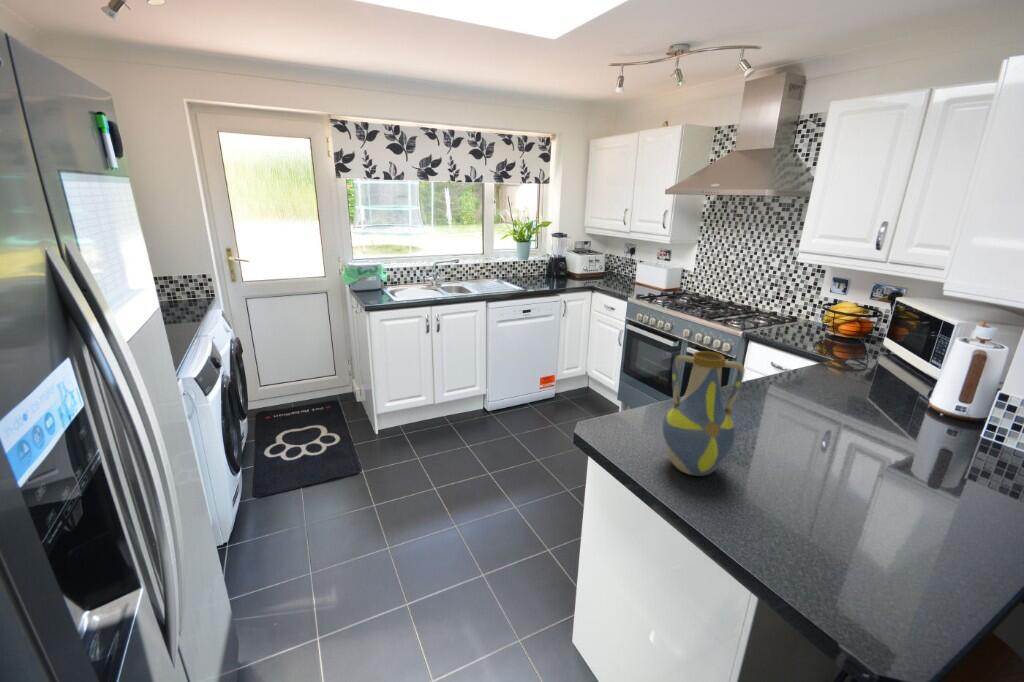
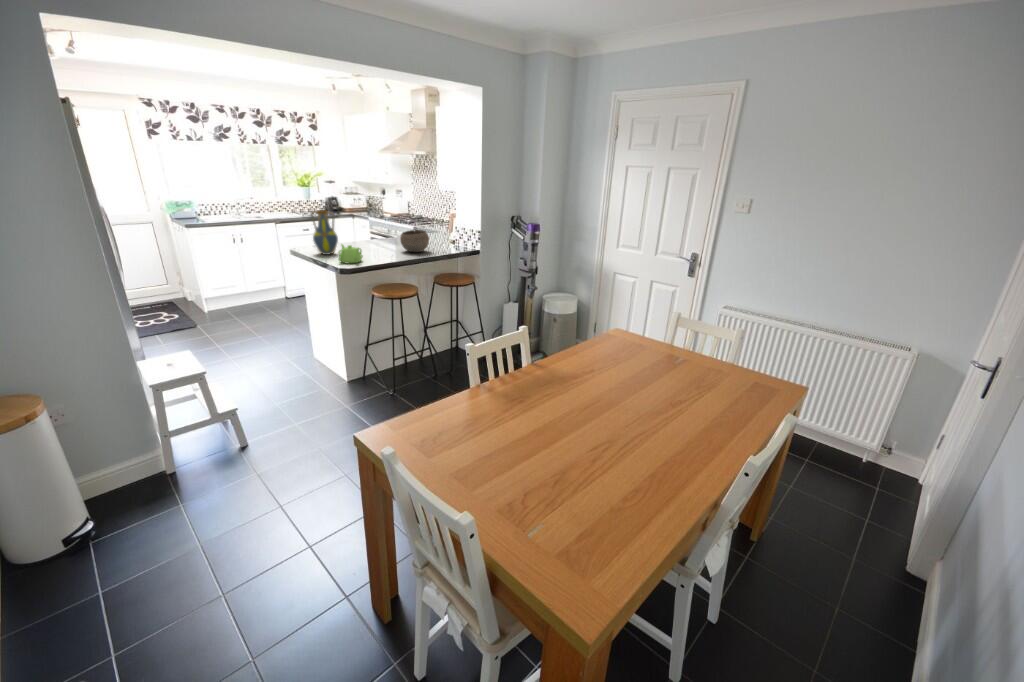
bowl: none [877,398,992,475] -> present [400,230,429,252]
teapot: none [782,476,915,575] -> present [338,244,363,263]

